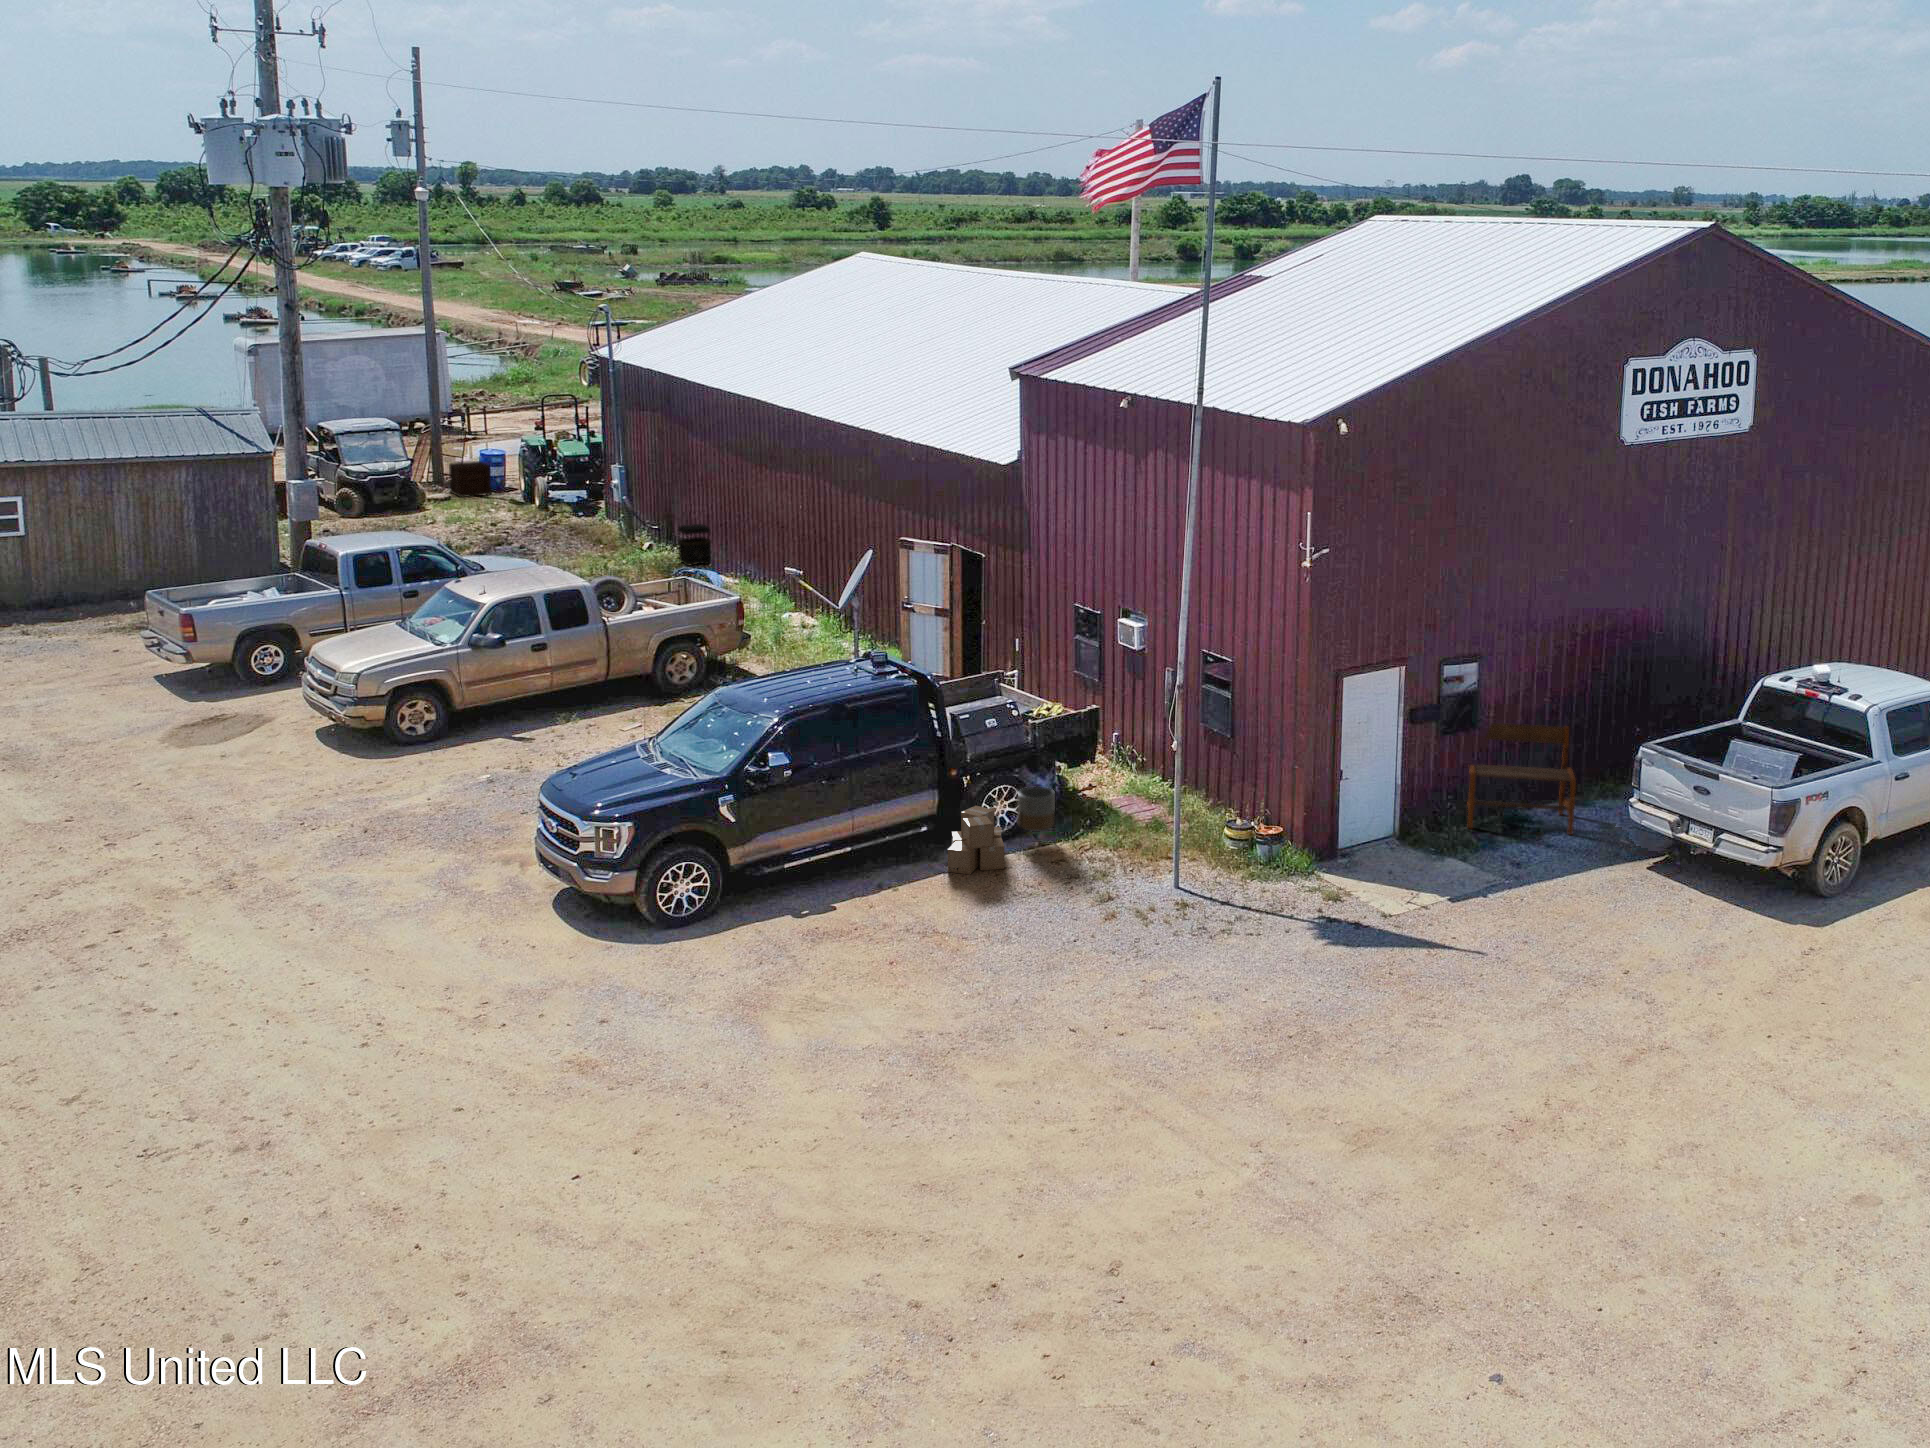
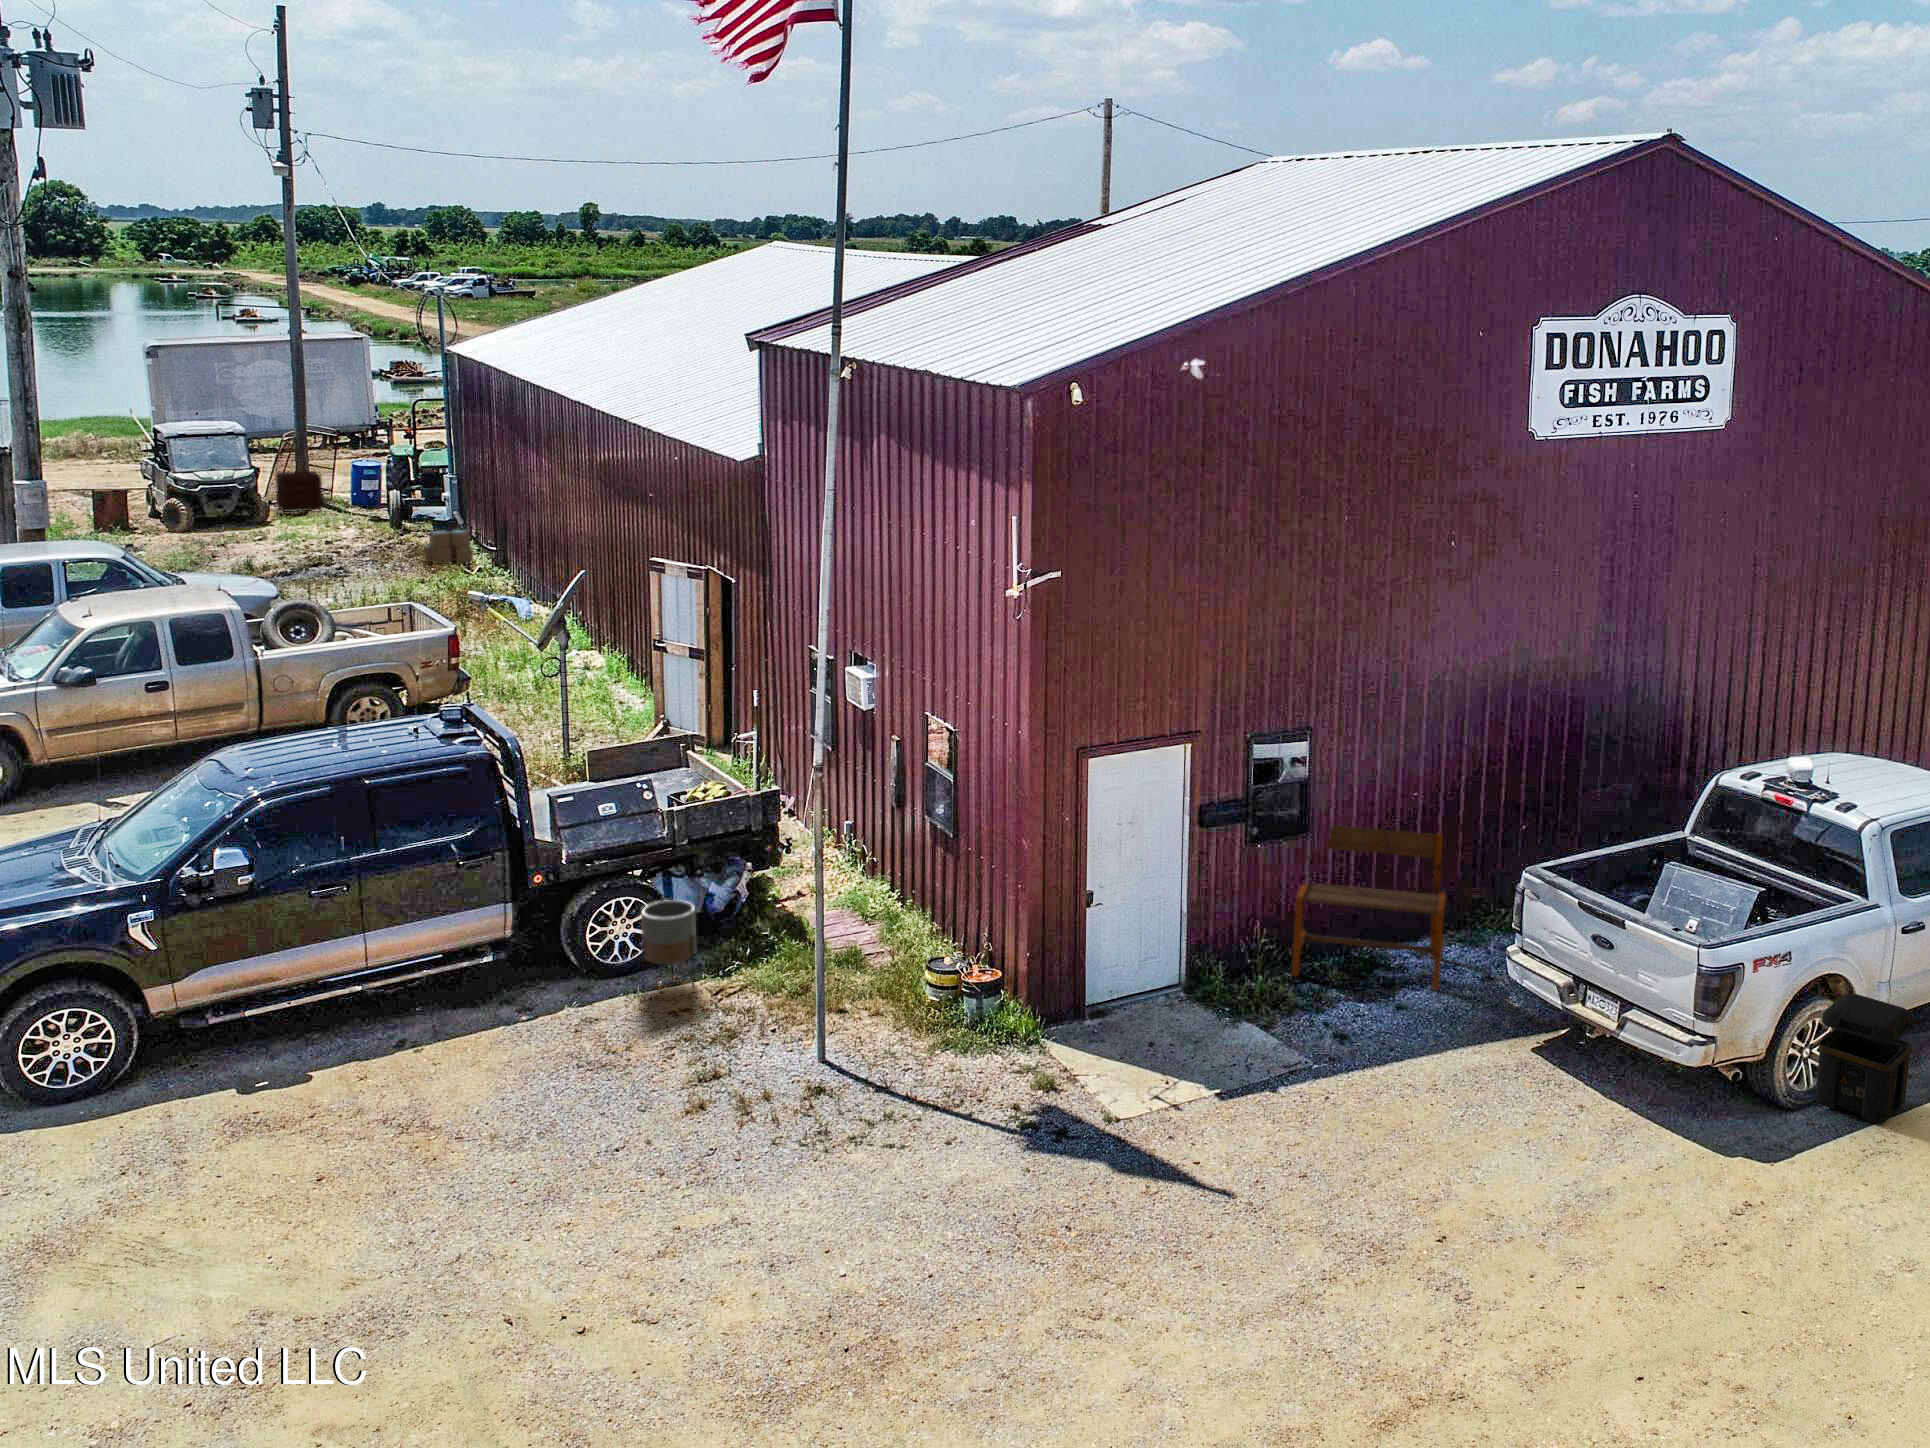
toolbox: present [678,524,712,566] -> present [1815,994,1914,1124]
cardboard box: present [948,806,1004,874] -> present [425,530,473,564]

